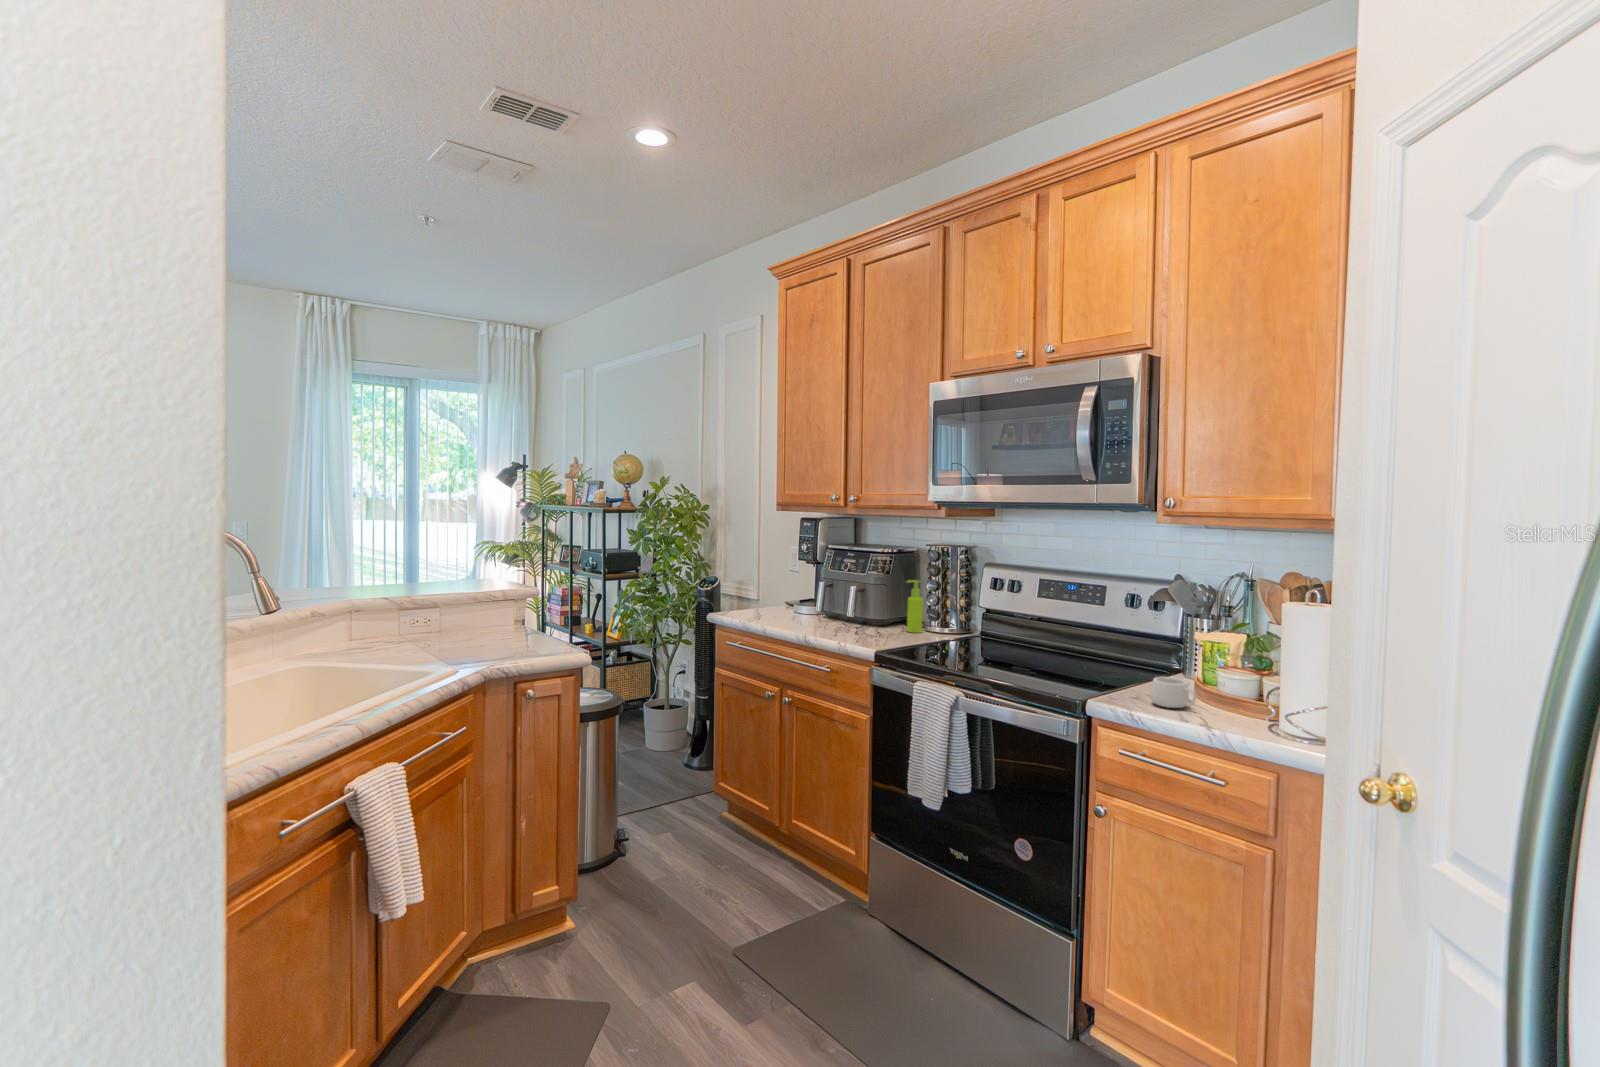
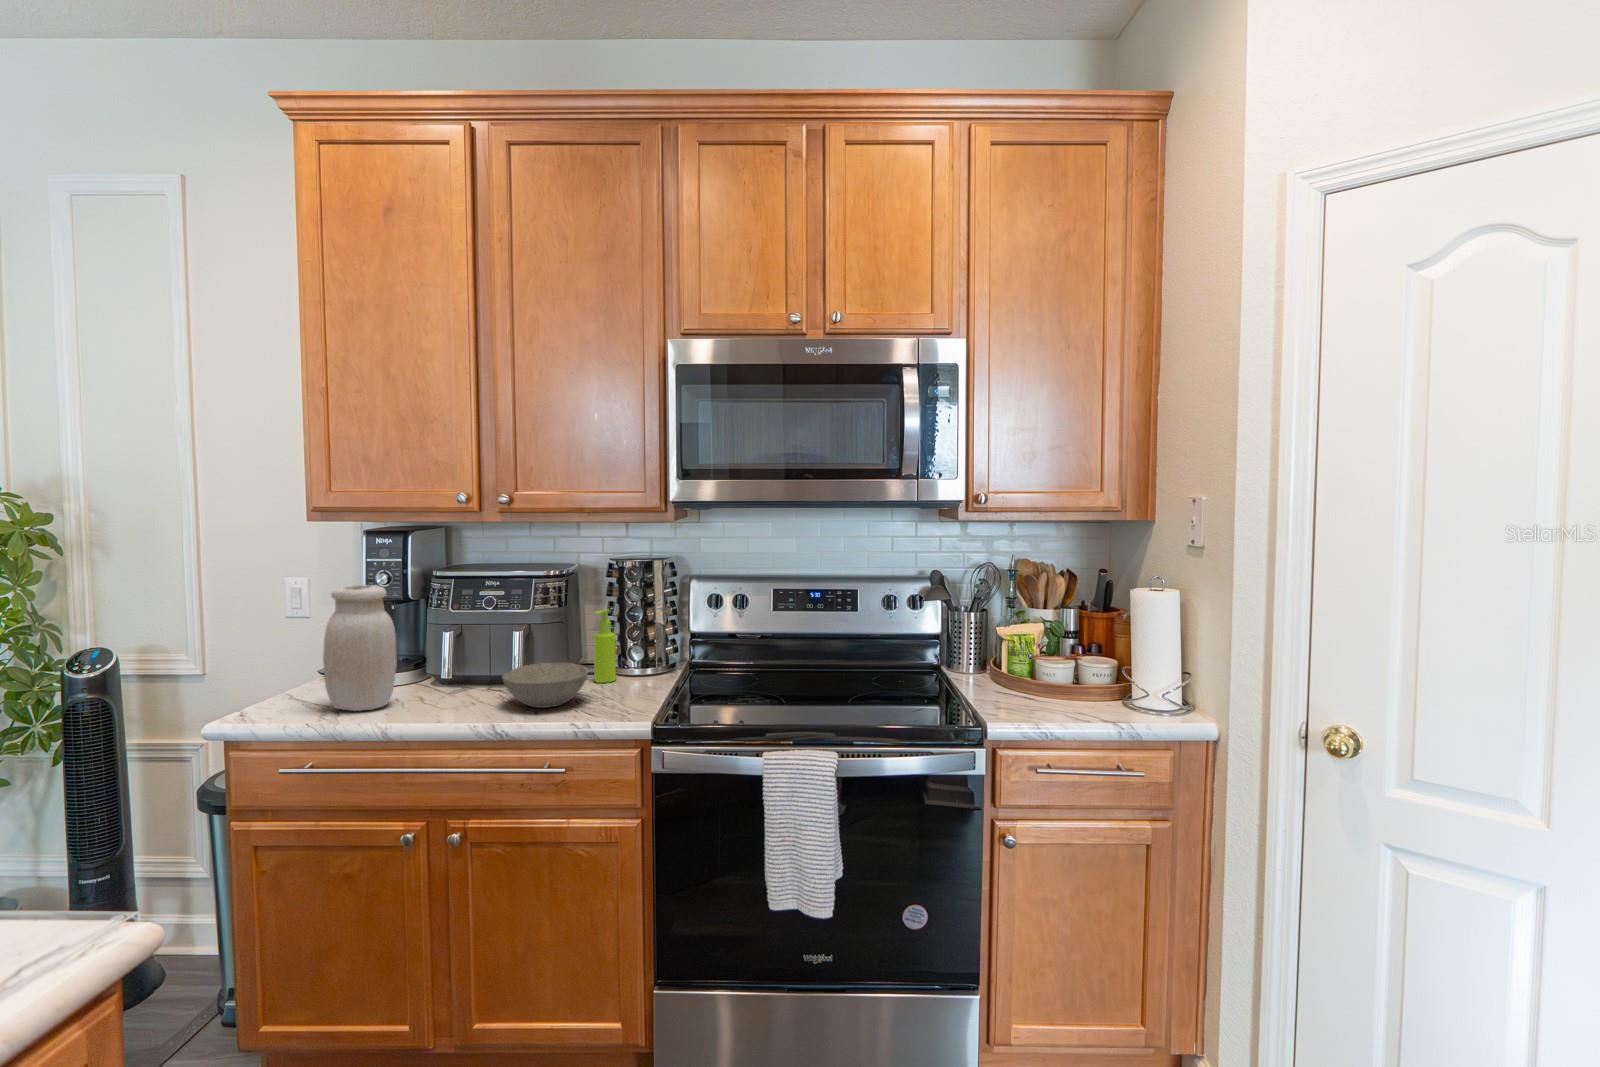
jar: none [754,547,791,621] -> present [323,585,397,711]
bowl: none [827,609,881,636] -> present [502,662,588,708]
mug: present [1150,677,1196,708] -> none [1010,678,1061,711]

